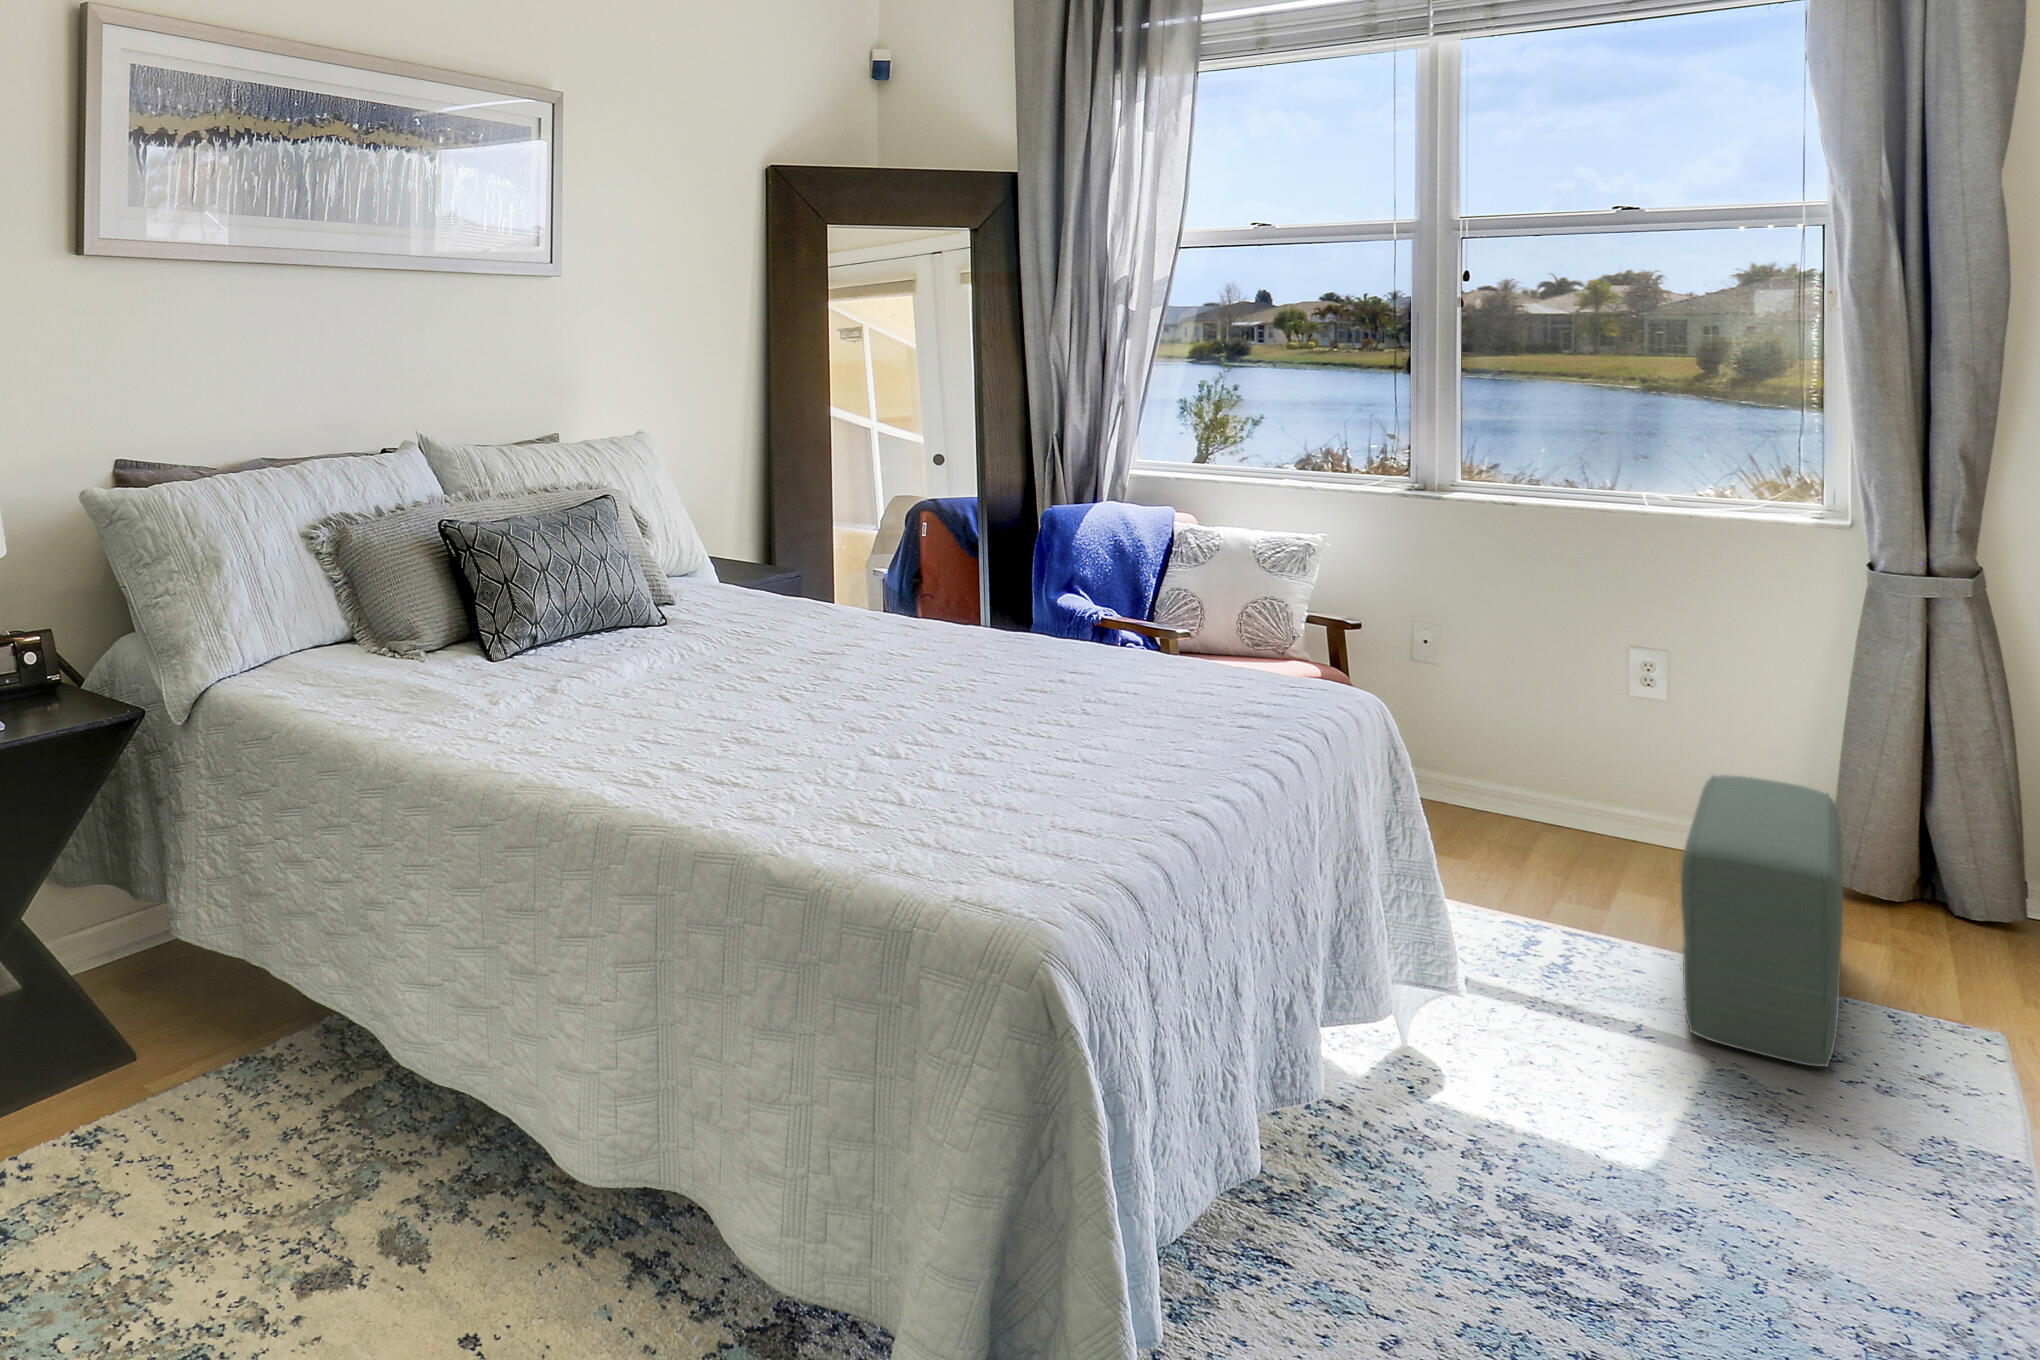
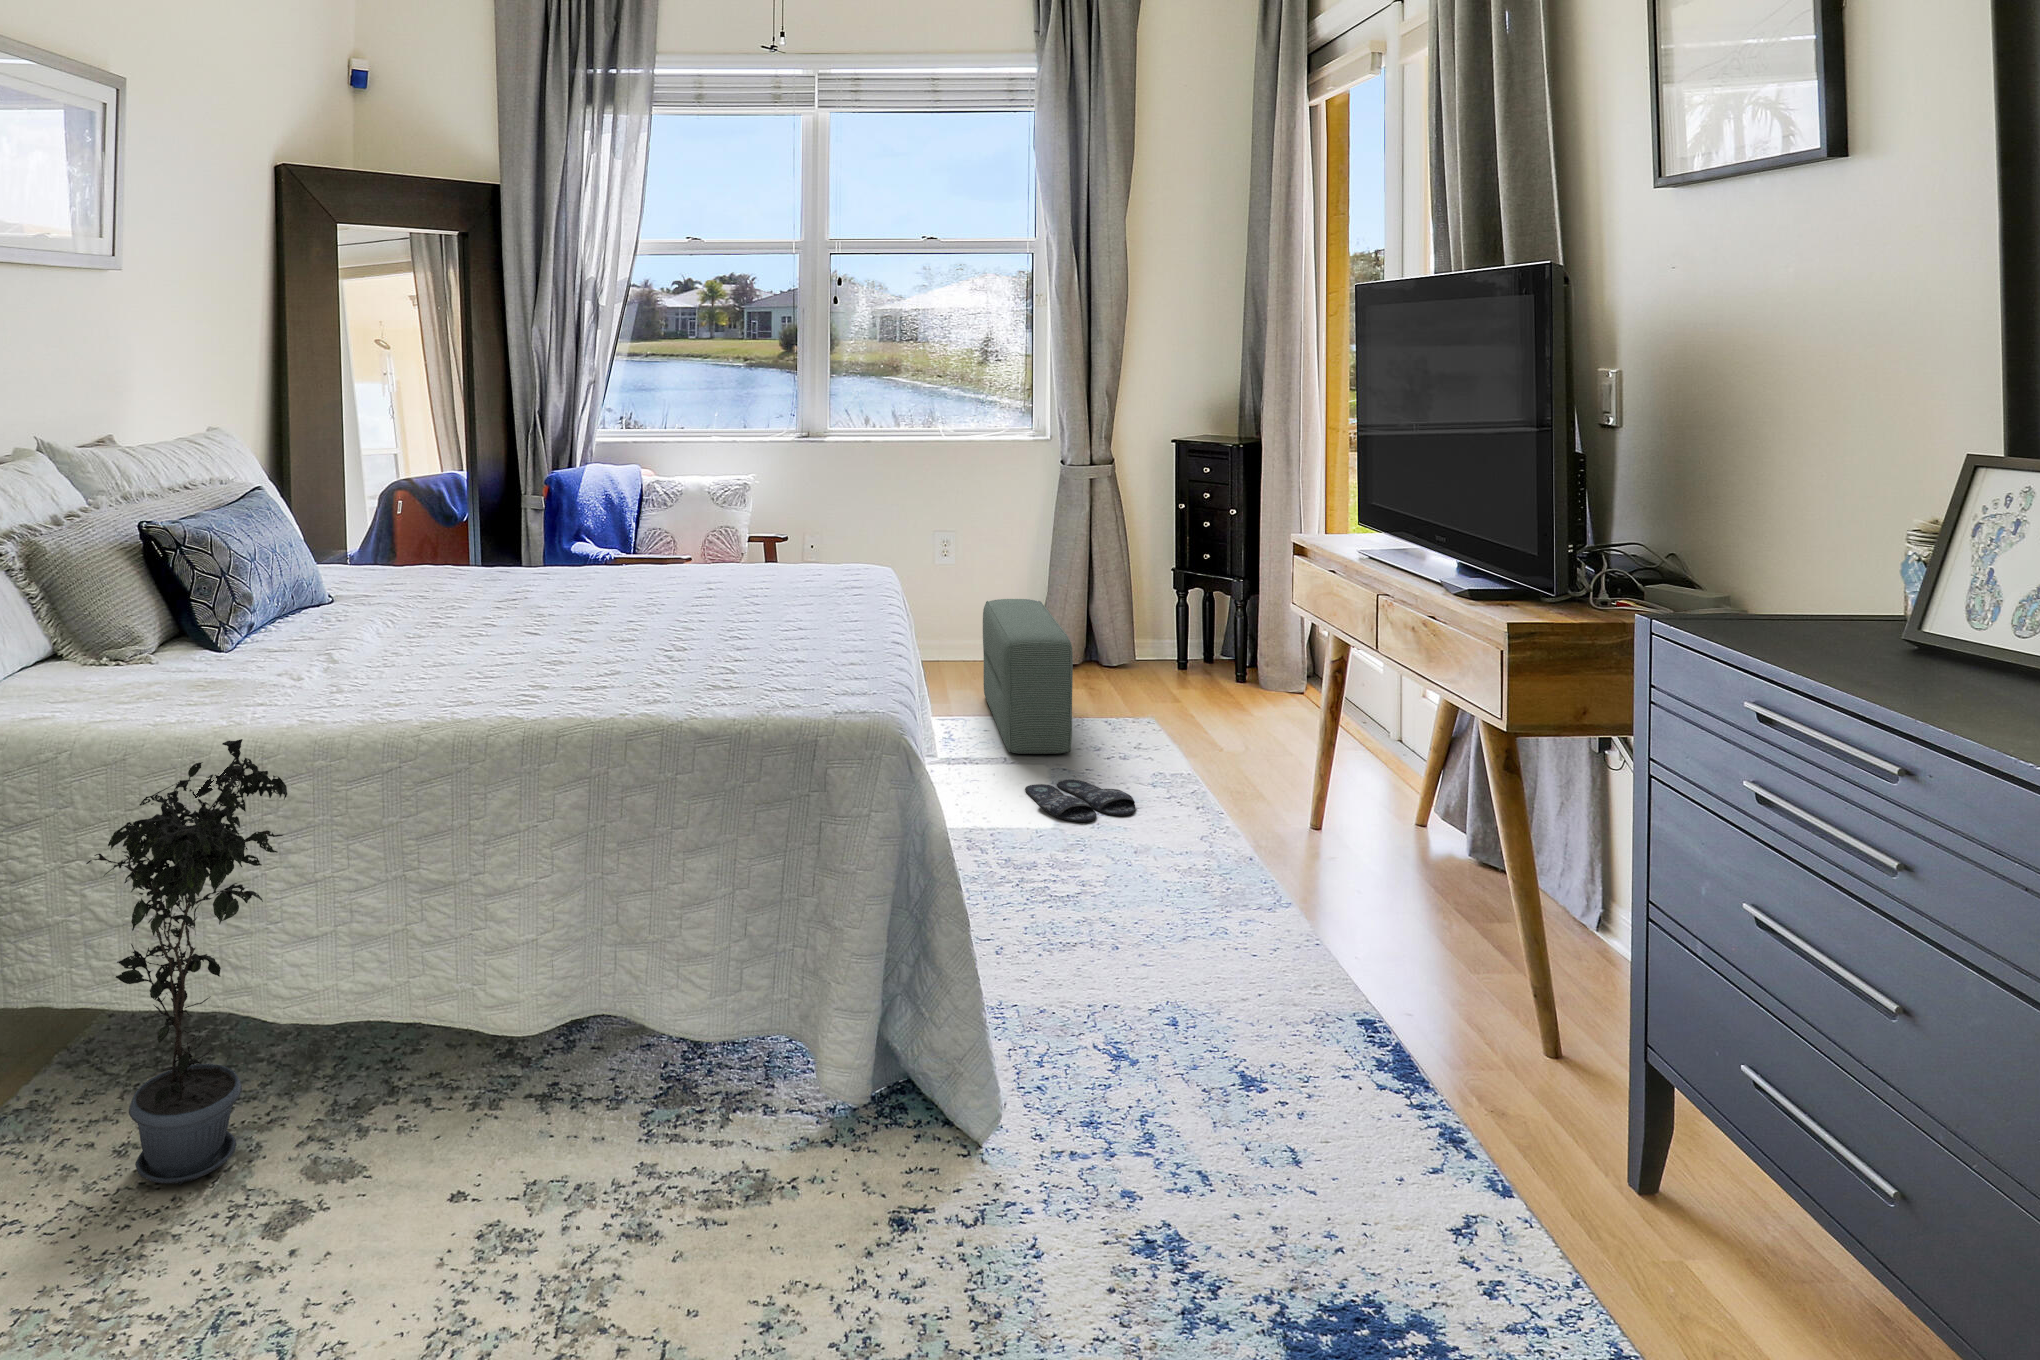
potted plant: none [209,753,401,1193] -> present [86,739,287,1186]
slippers: none [1679,1101,1919,1225] -> present [1025,780,1135,822]

